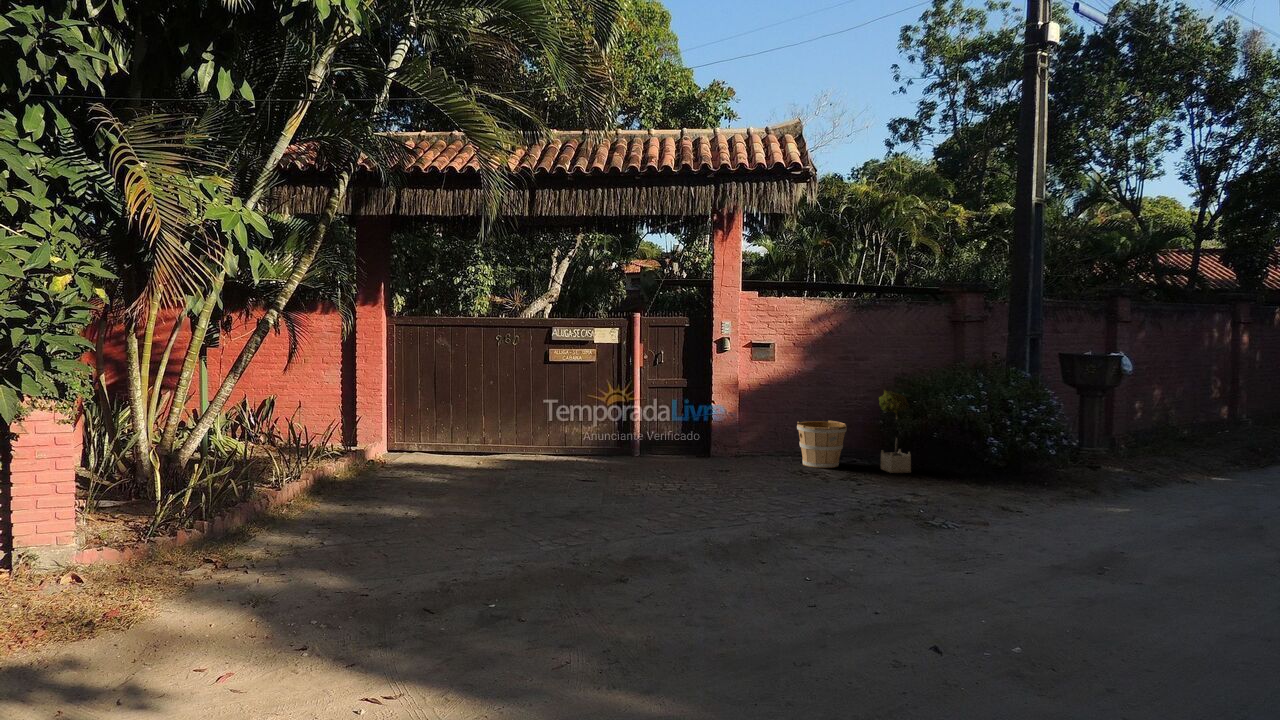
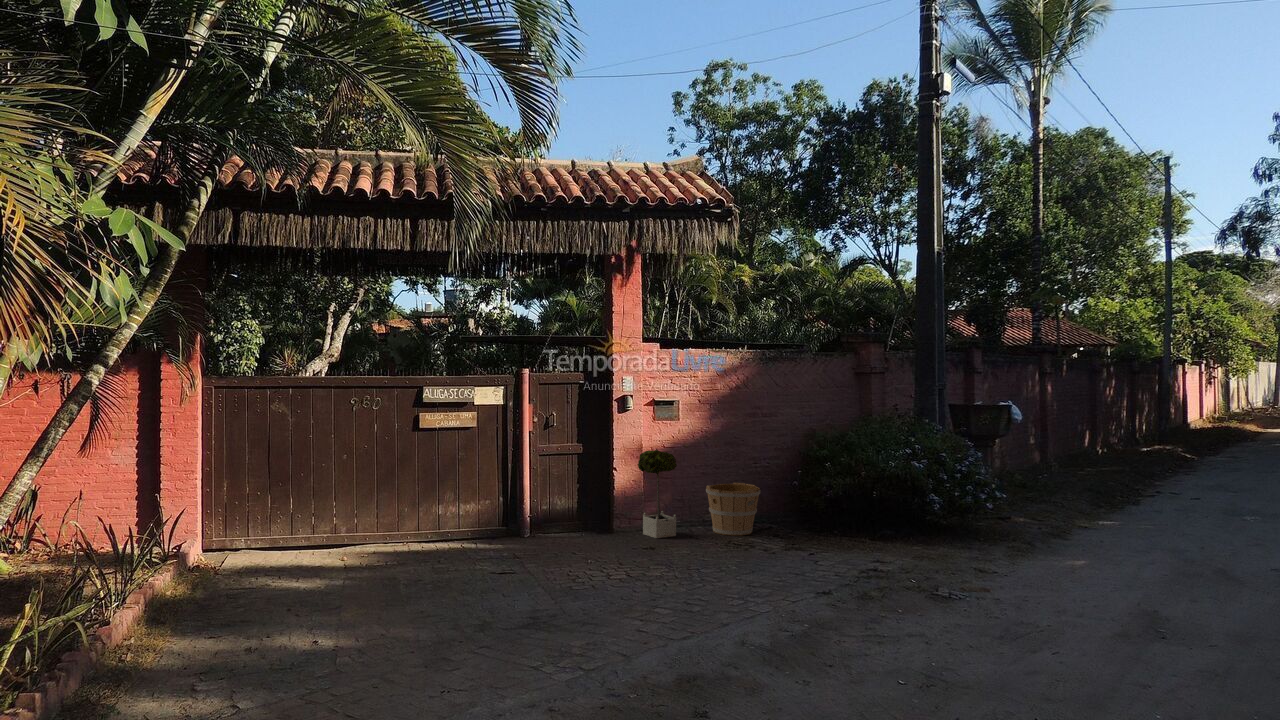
potted tree: present [879,390,911,473] -> present [638,449,677,538]

